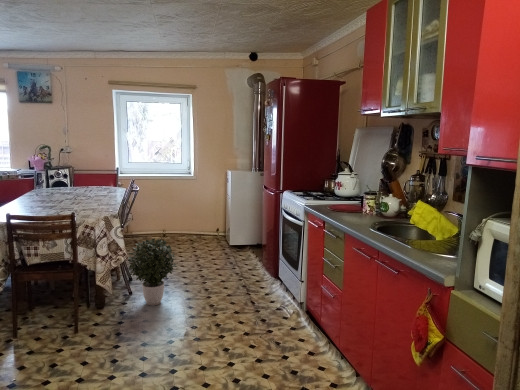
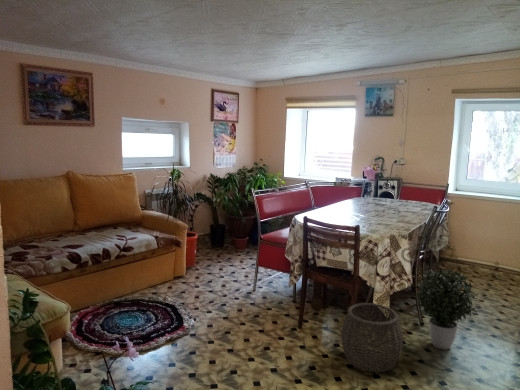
woven basket: none [72,283,133,347] -> present [341,303,403,373]

